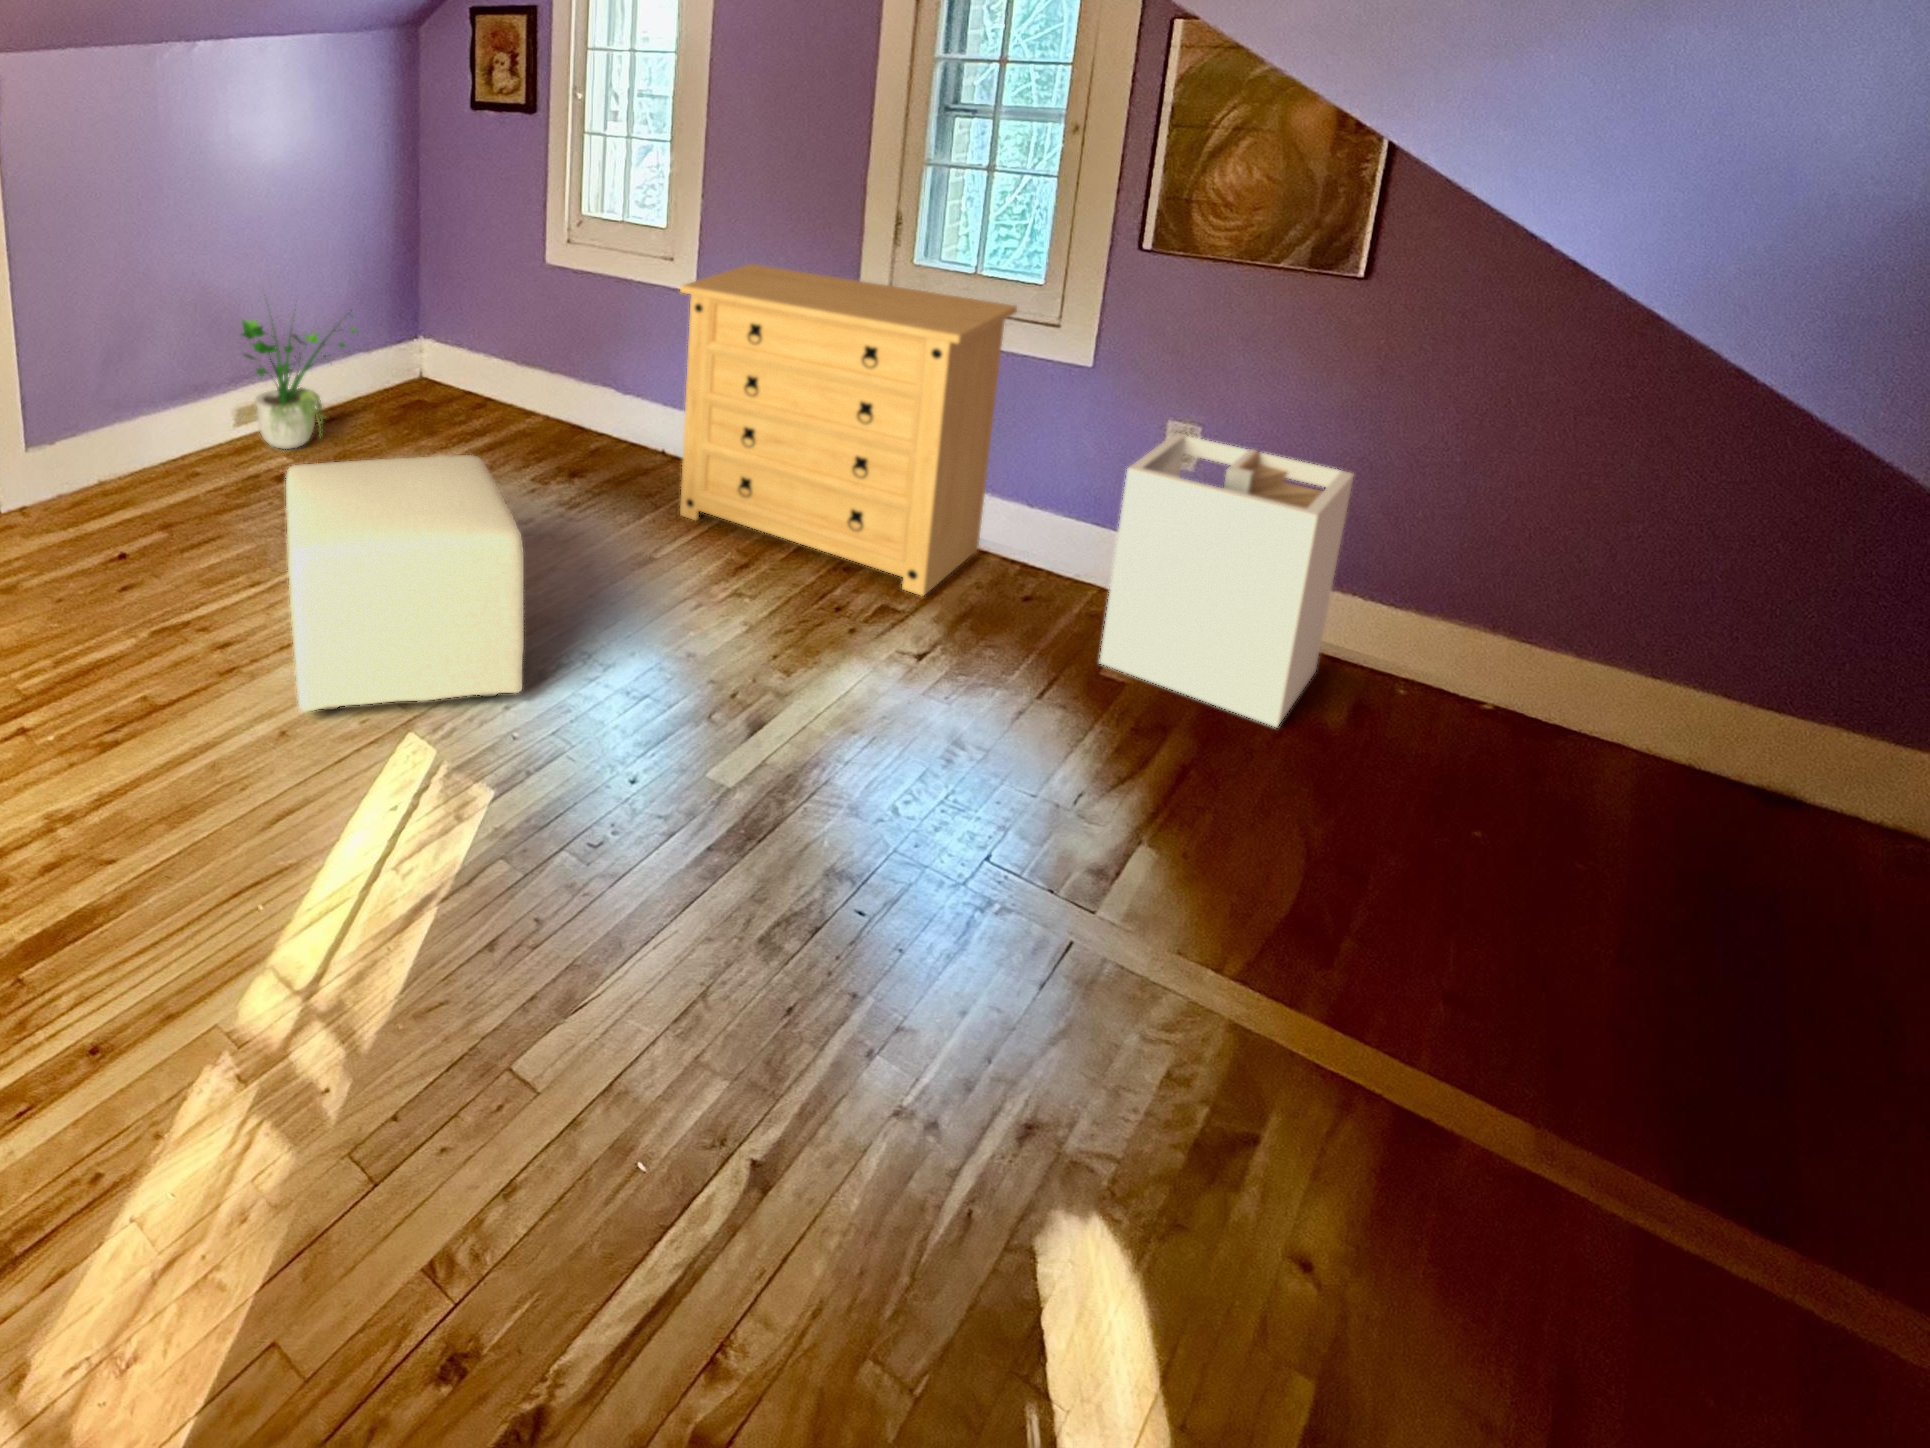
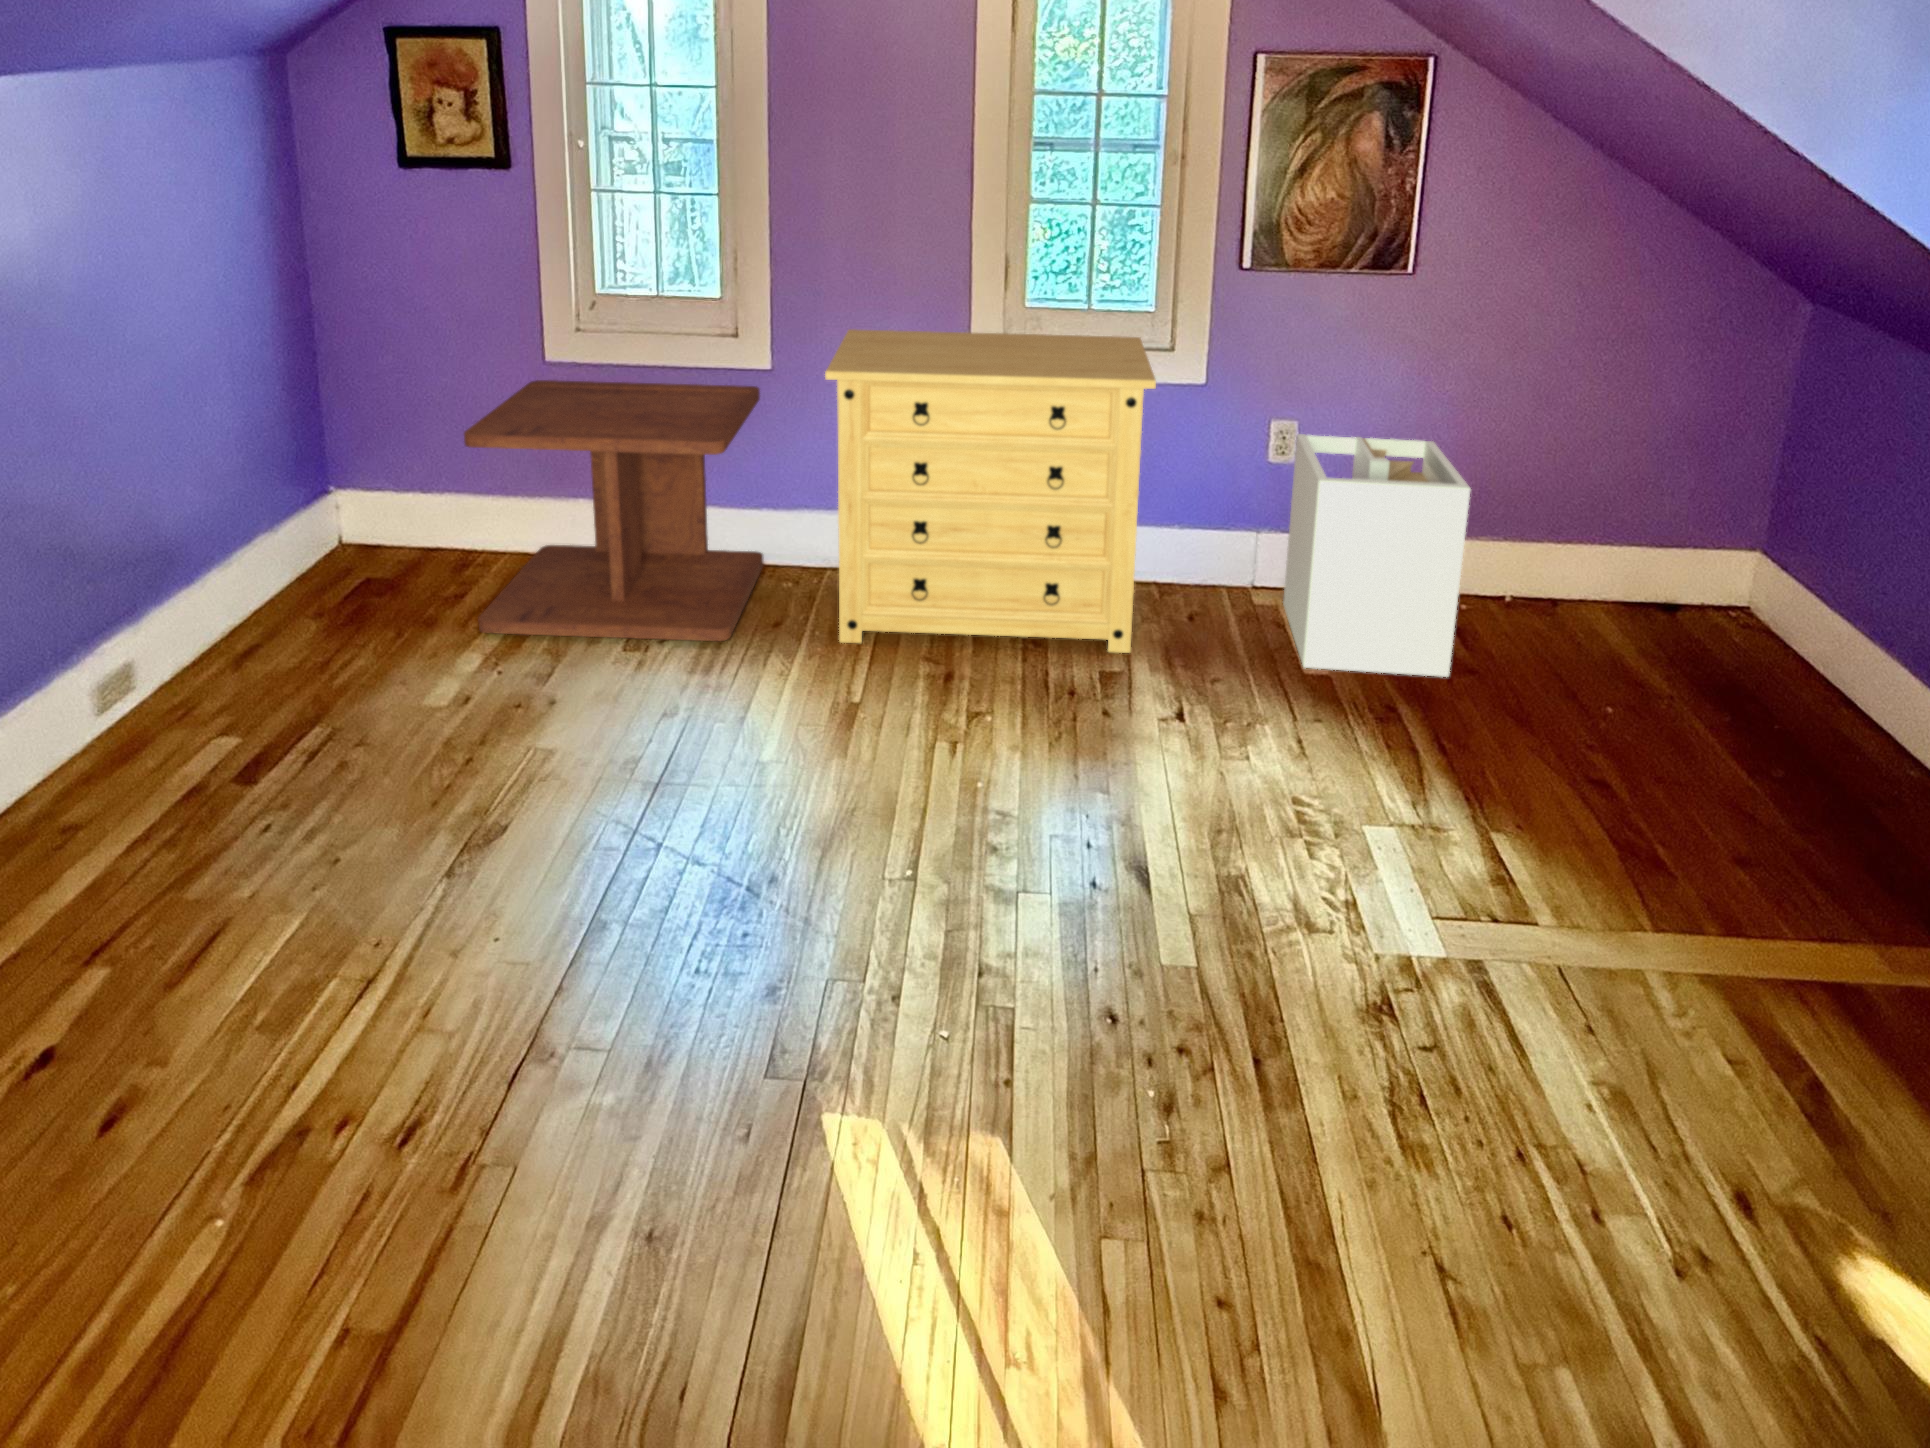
side table: none [451,275,680,488] -> present [464,380,764,641]
potted plant: present [242,305,356,449] -> none [96,466,301,732]
ottoman: present [286,455,524,712] -> none [464,665,913,1182]

